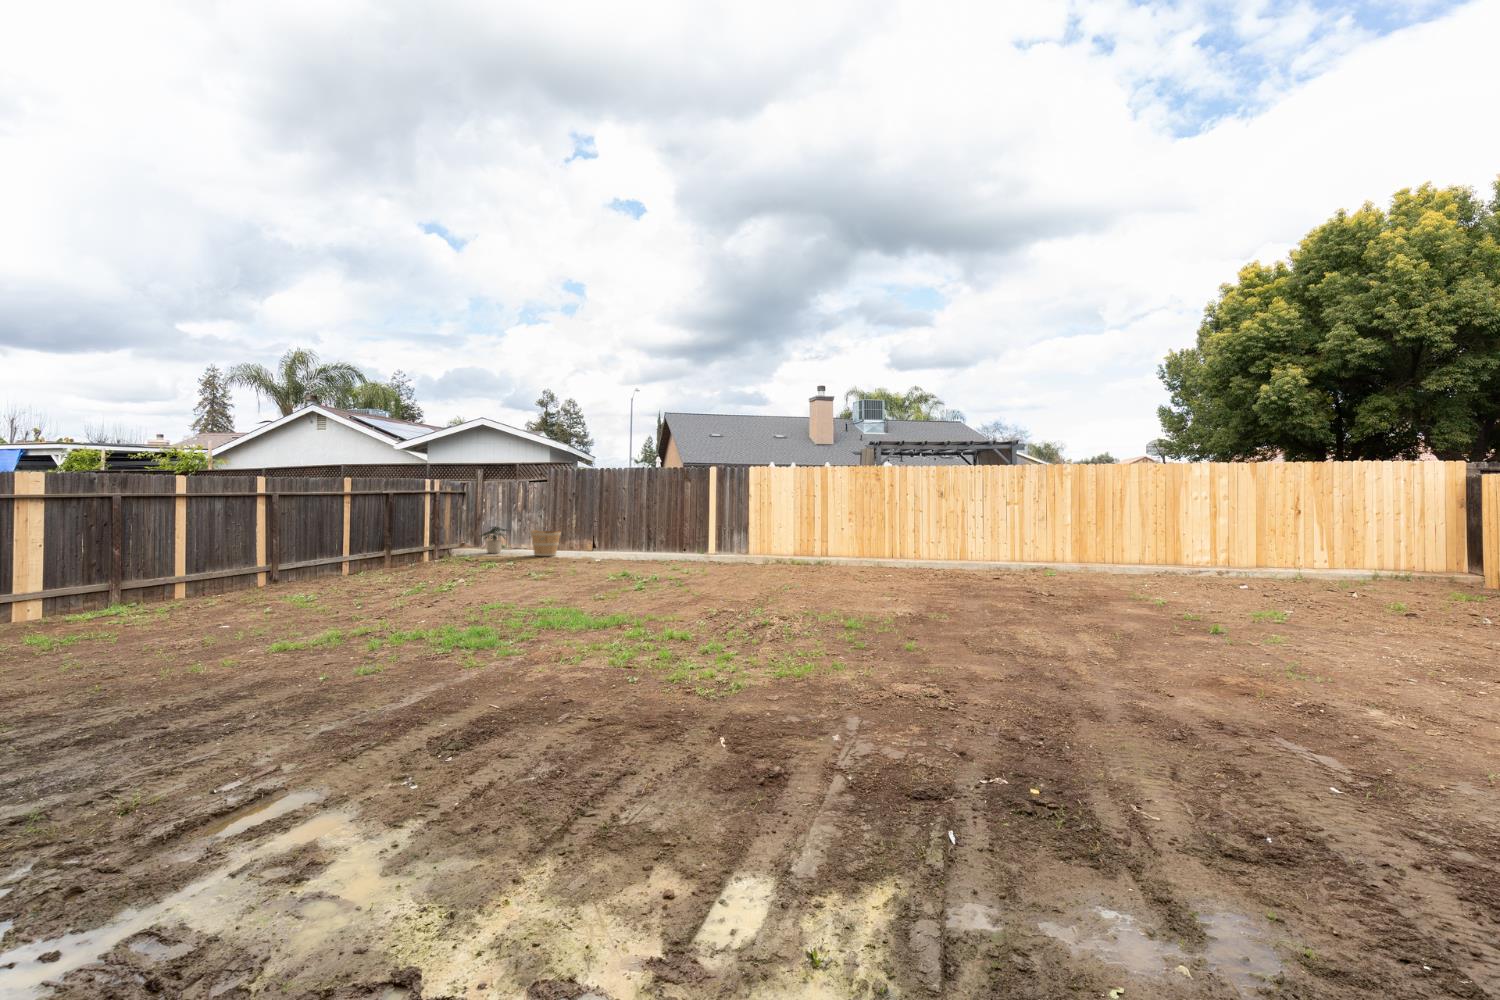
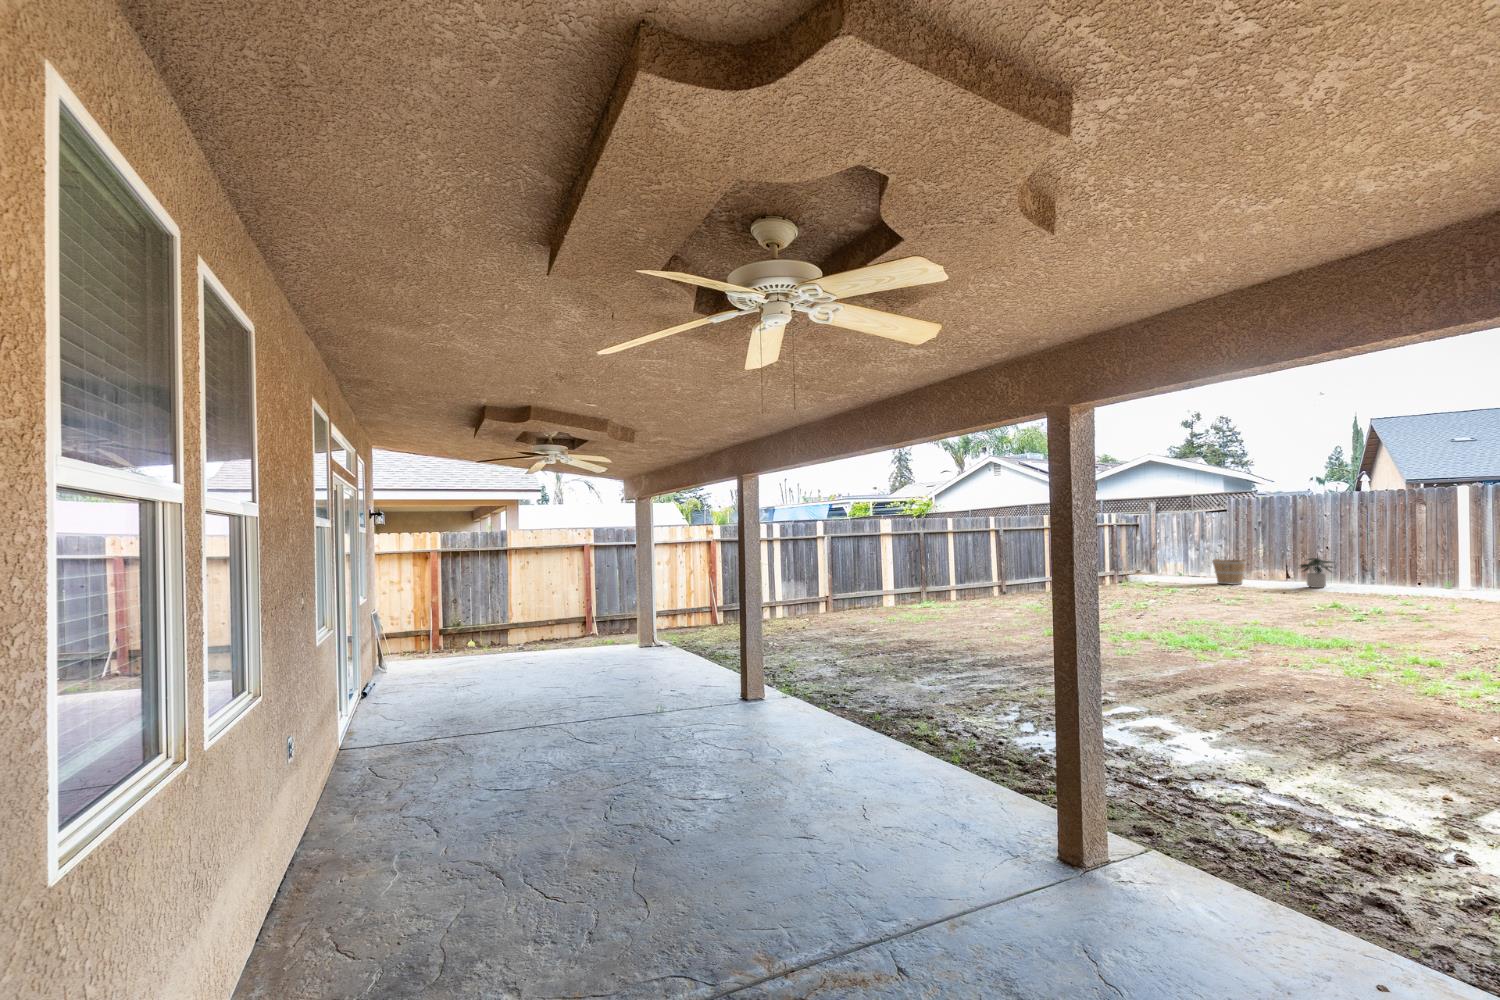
potted plant: present [482,527,507,553] -> present [1300,558,1332,588]

